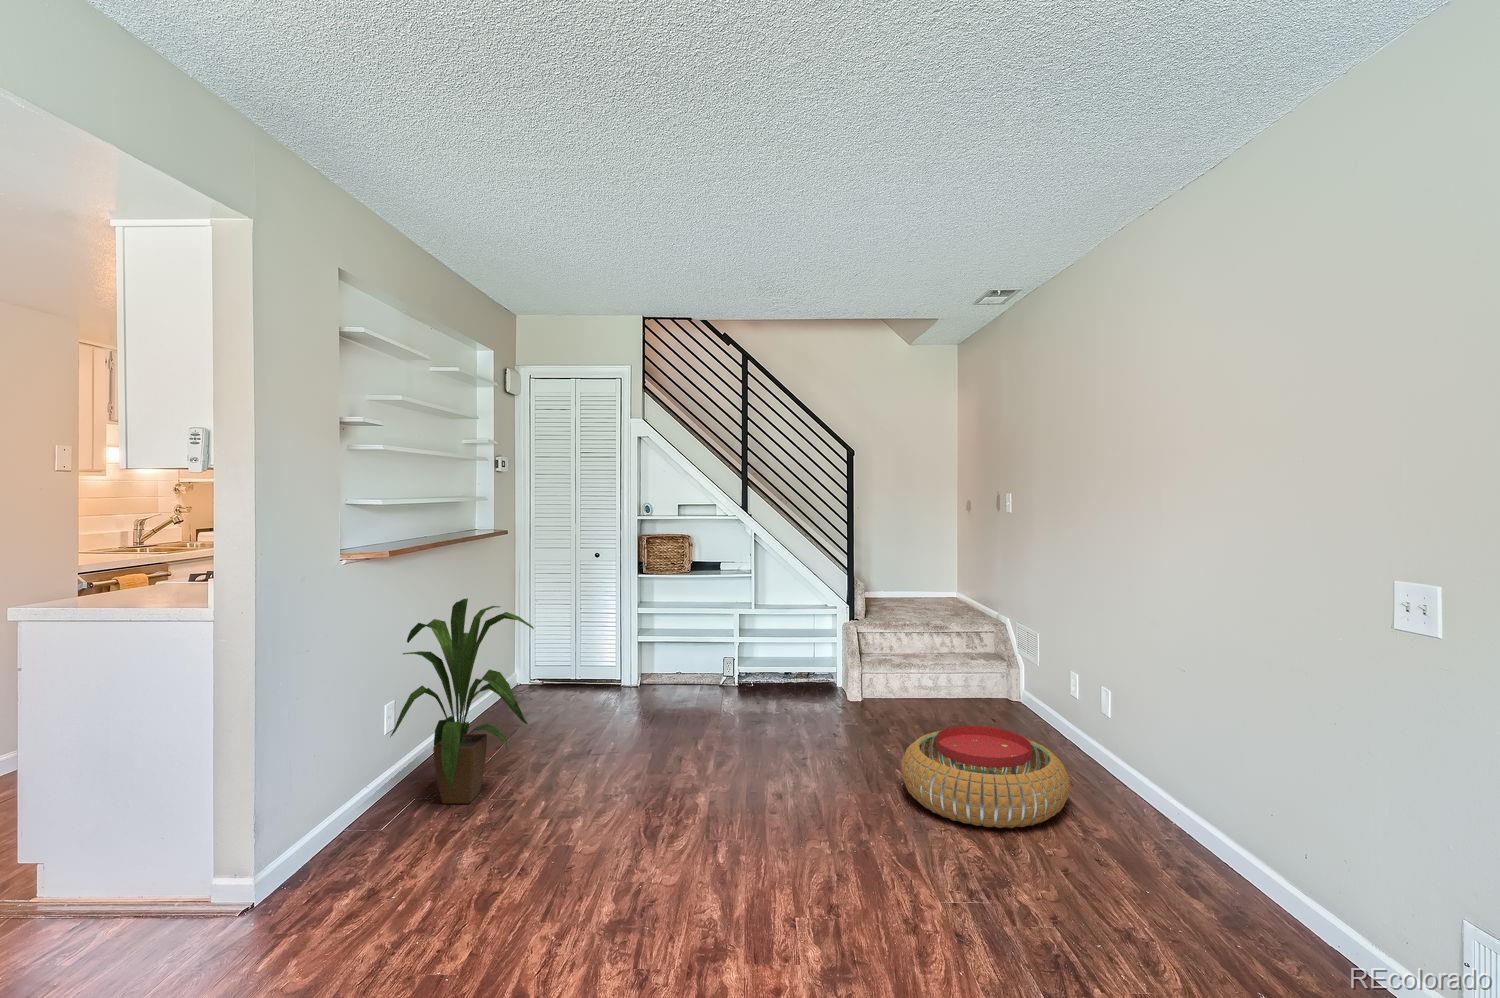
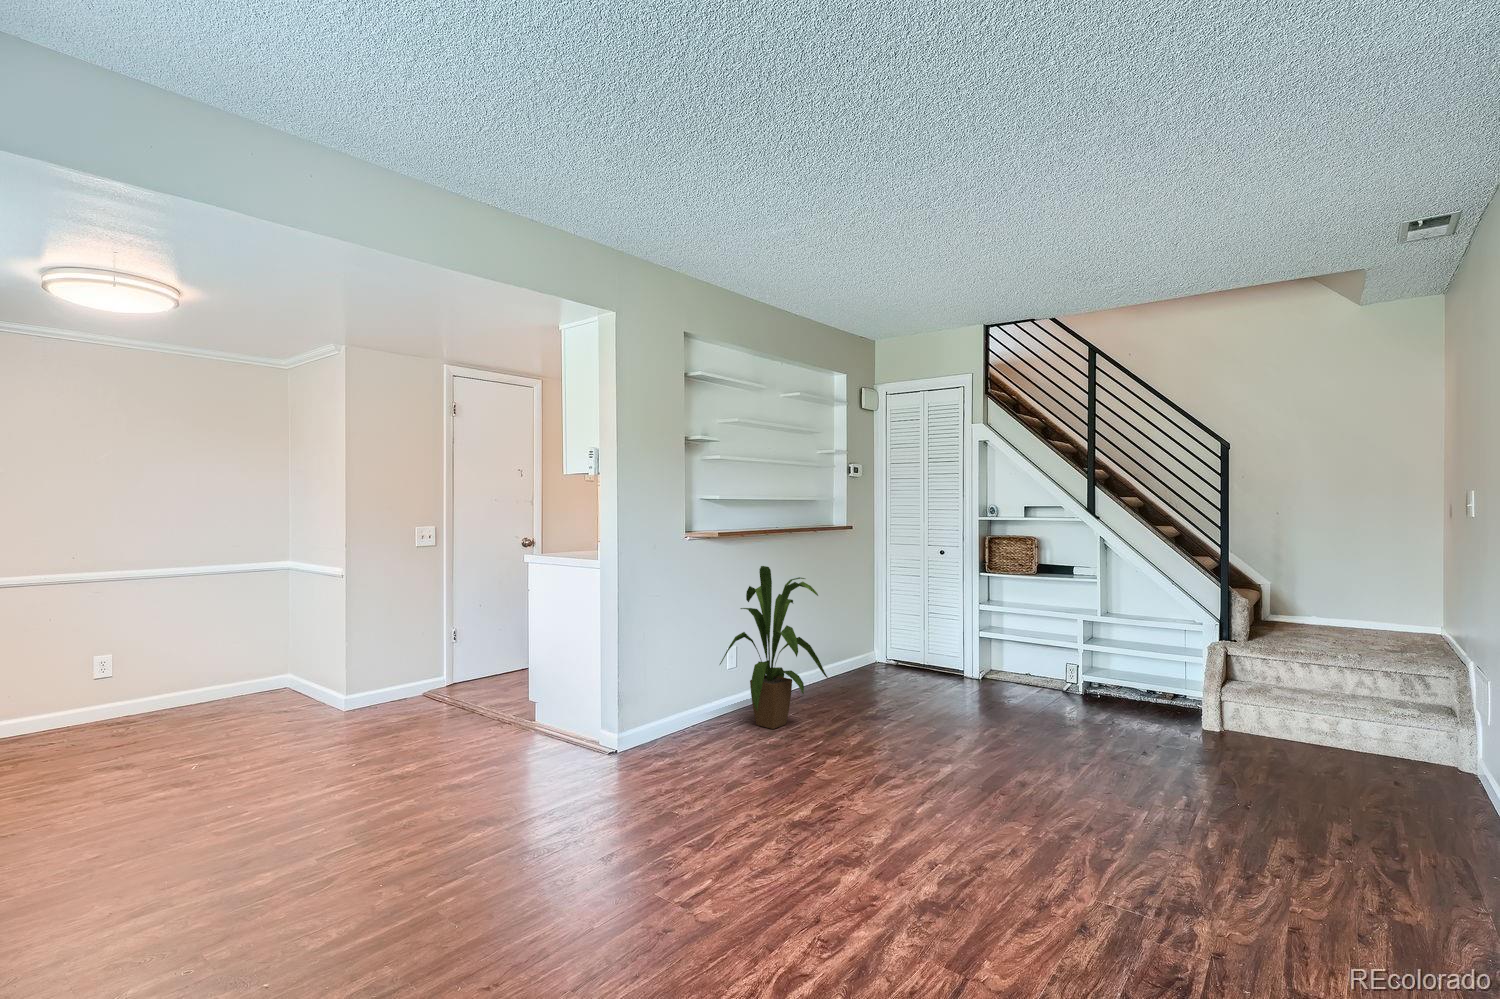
pouf: present [901,726,1070,828] -> none [1159,753,1394,880]

